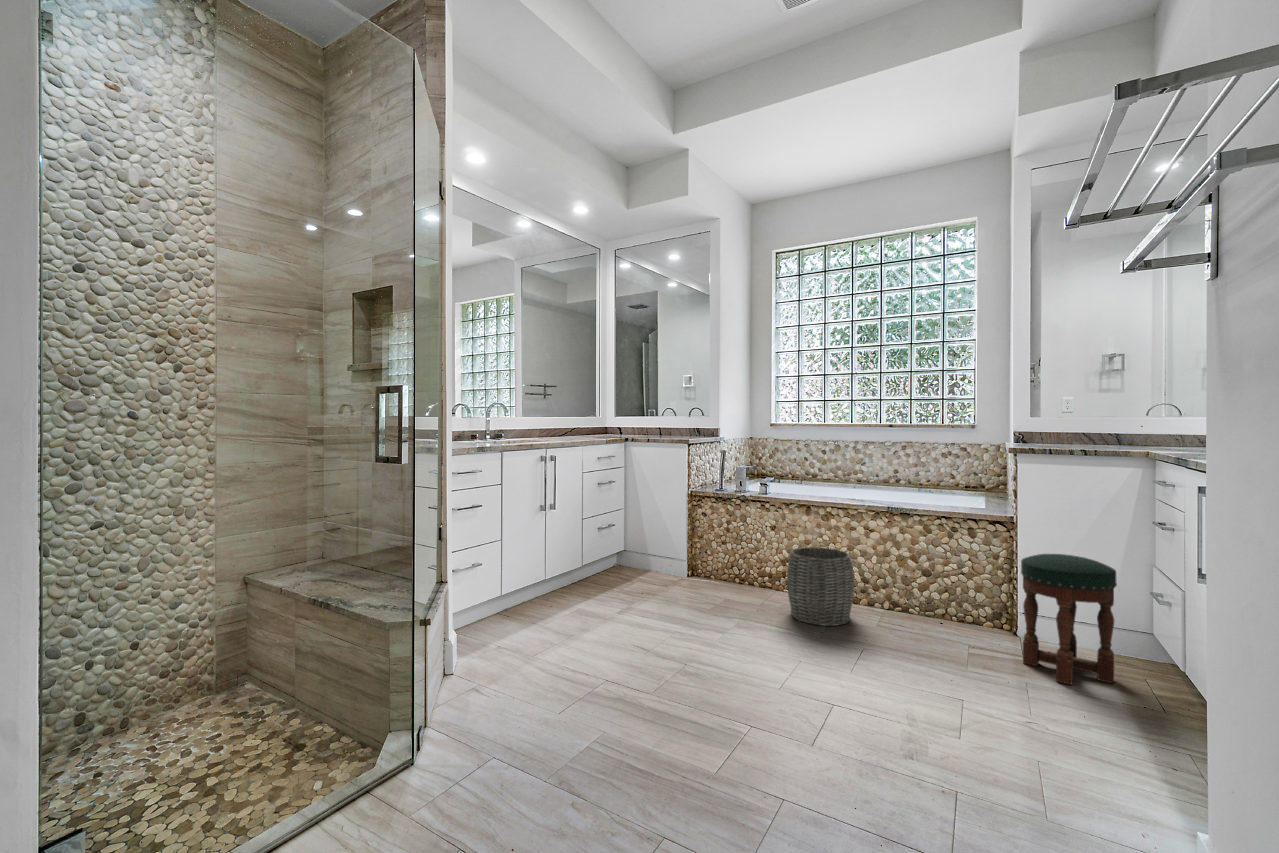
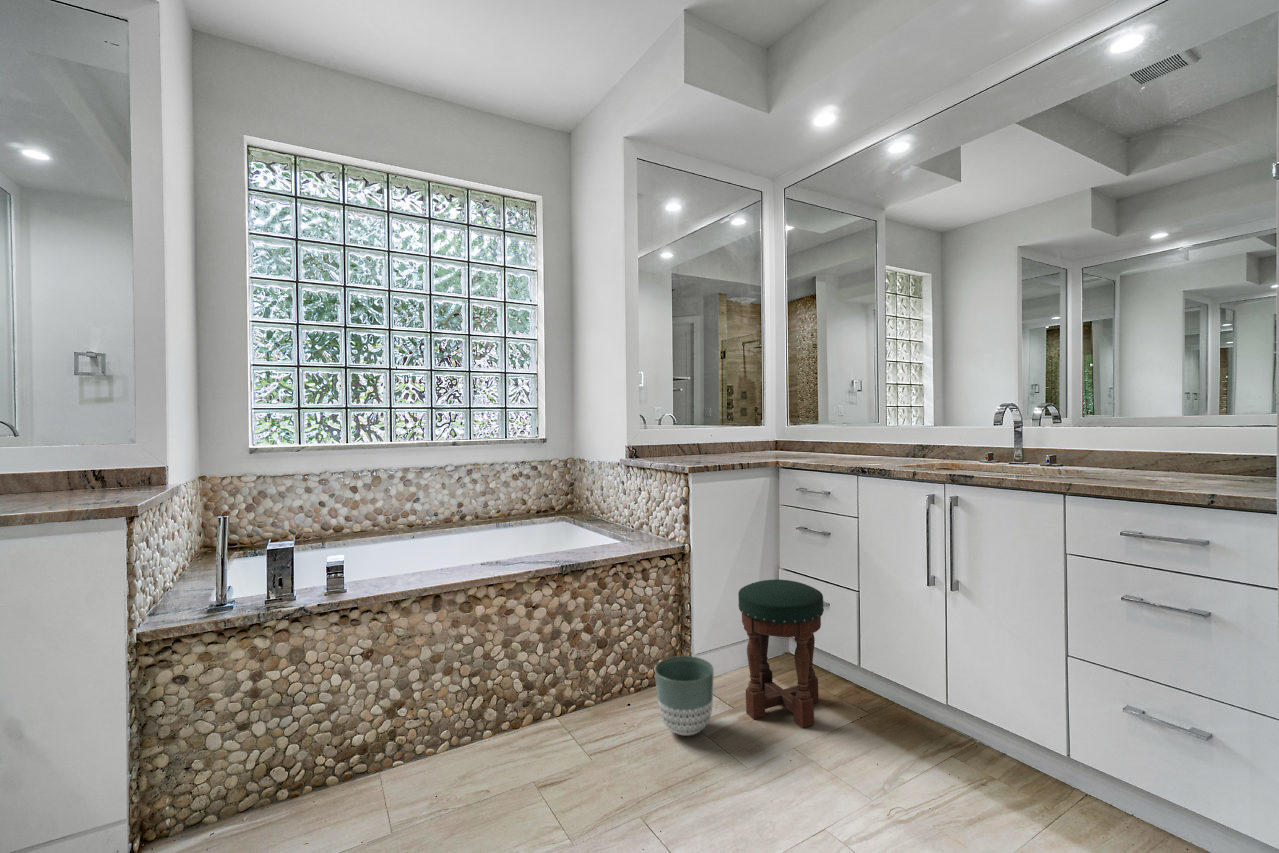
woven basket: present [787,547,854,626] -> none [449,657,562,819]
planter: none [931,590,982,647] -> present [655,656,714,736]

